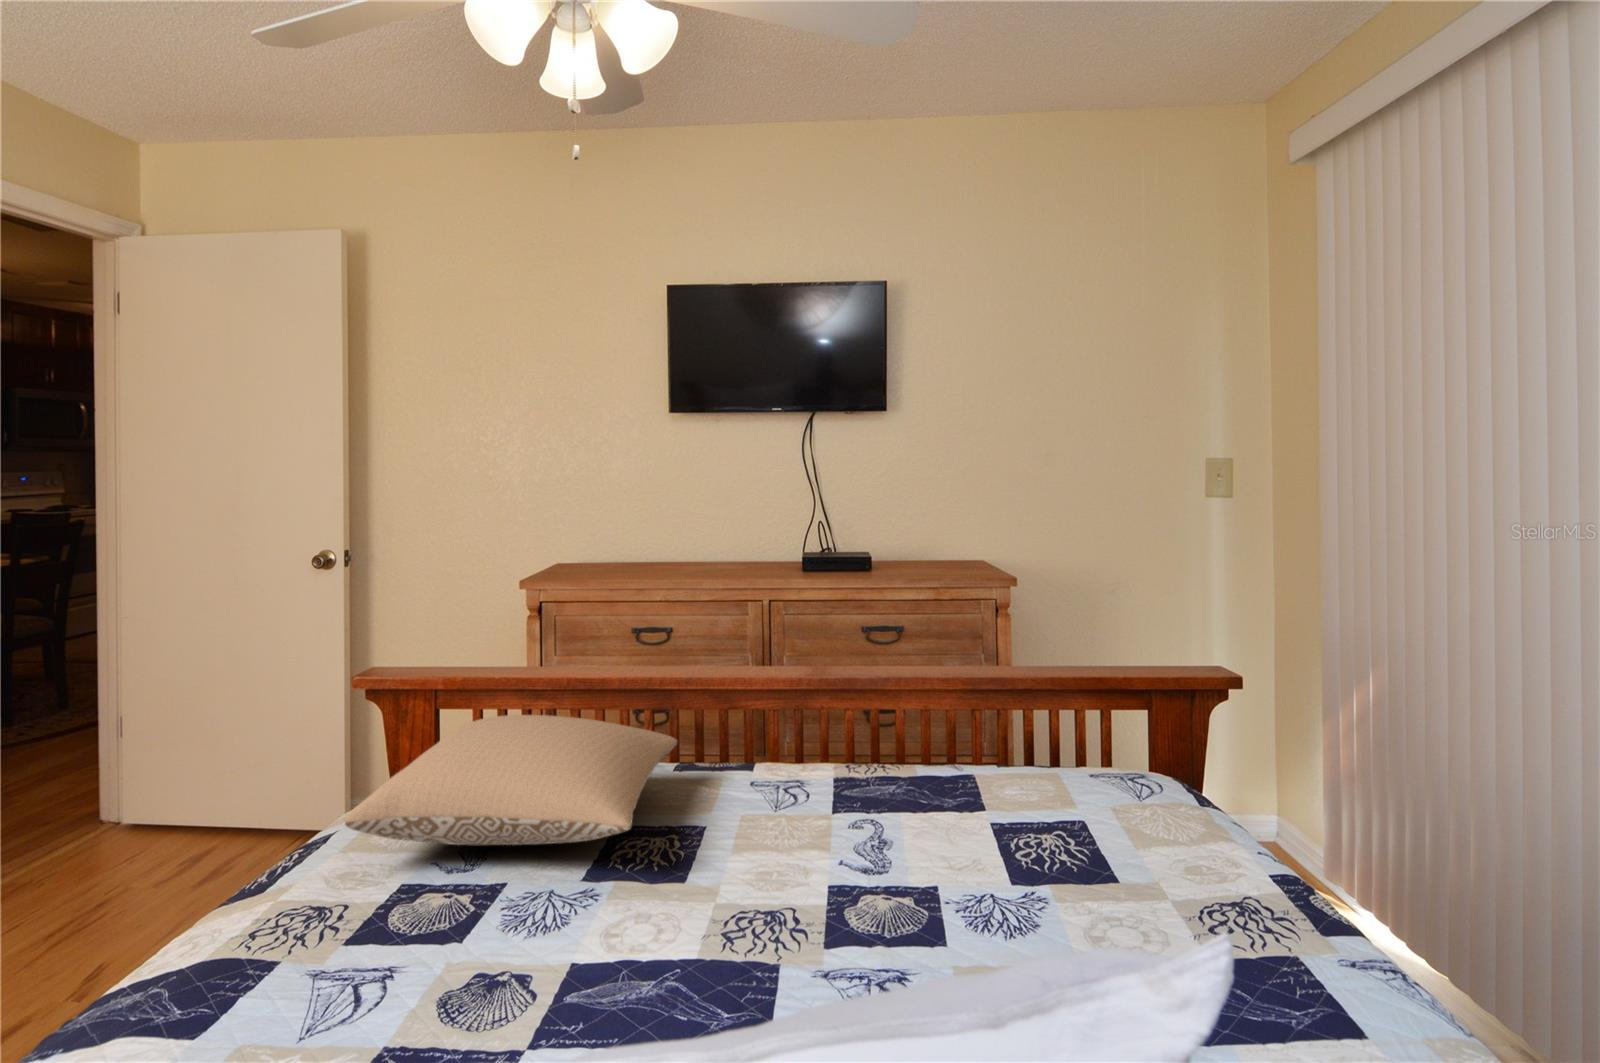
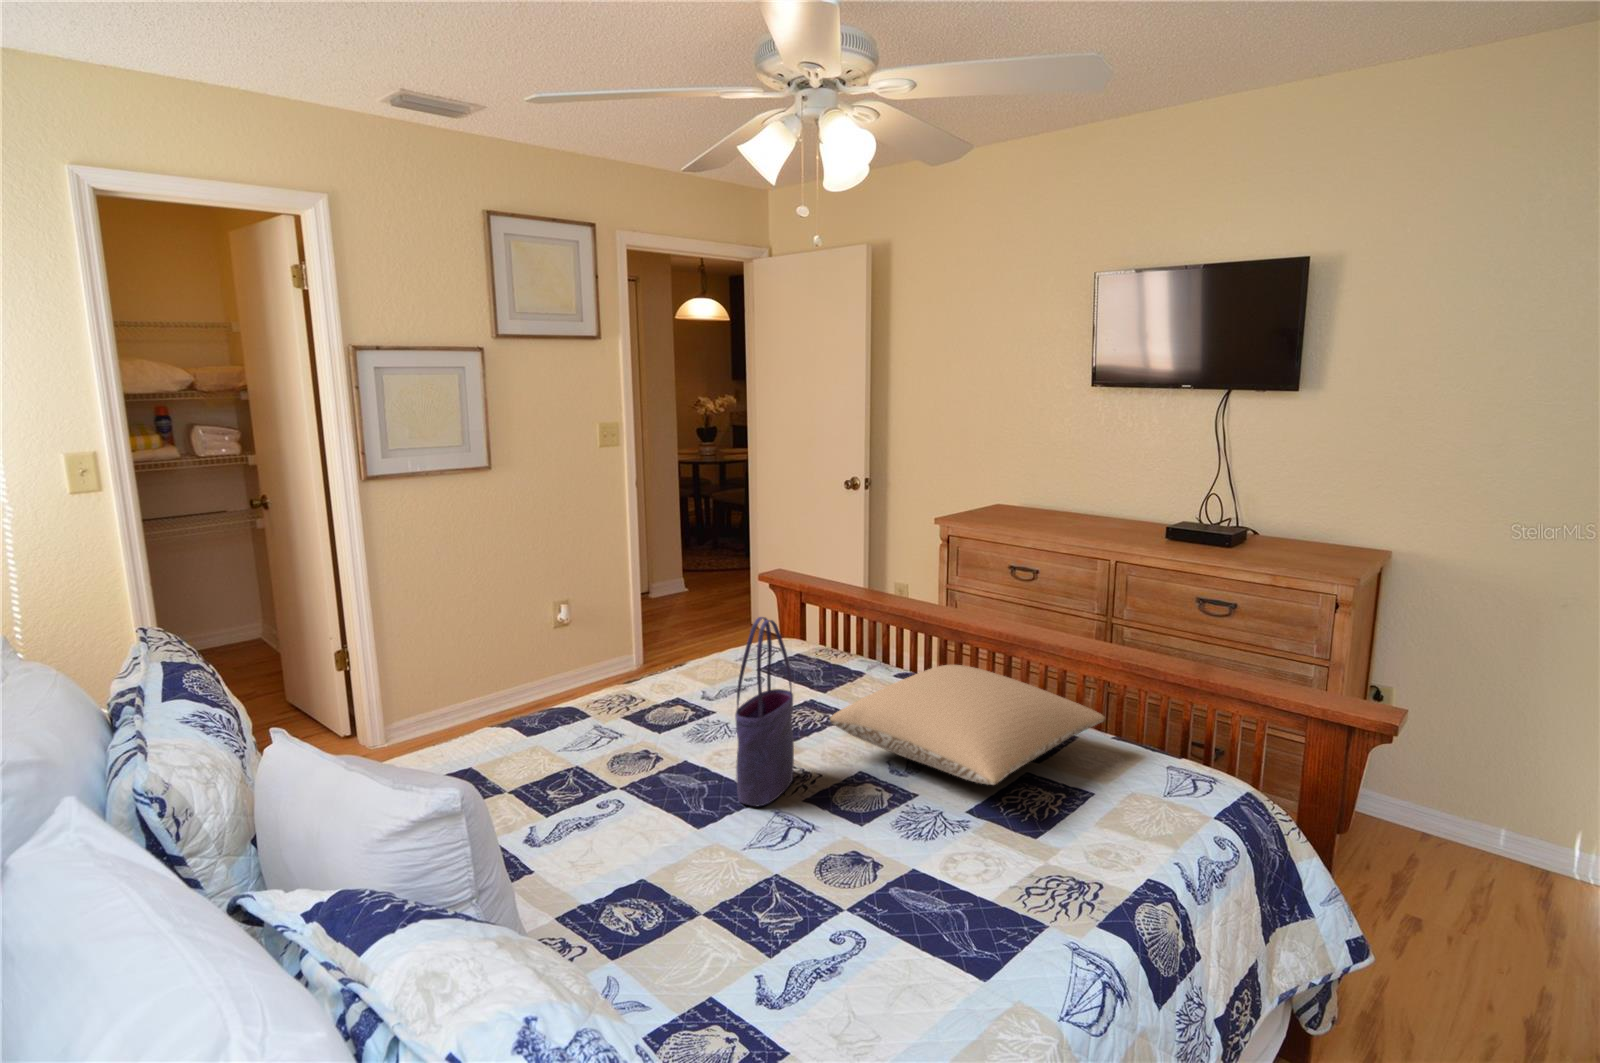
tote bag: none [225,670,309,982] -> present [735,617,794,806]

